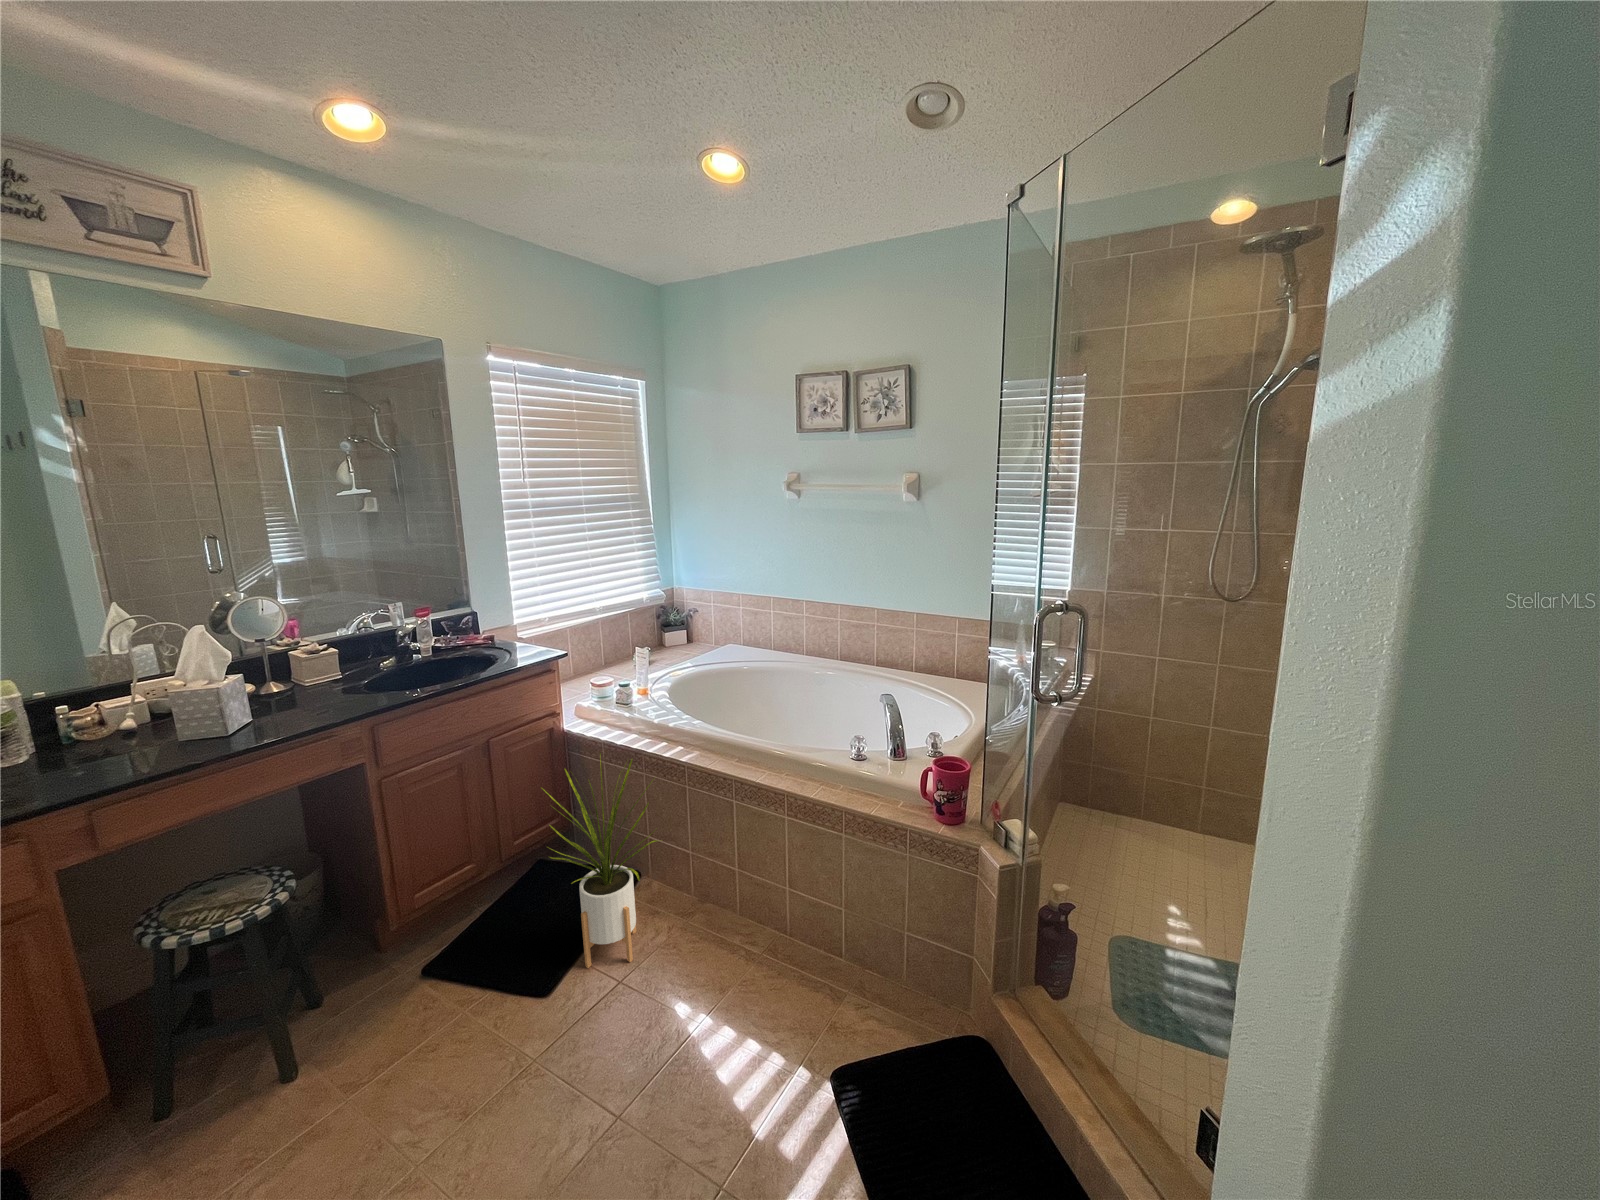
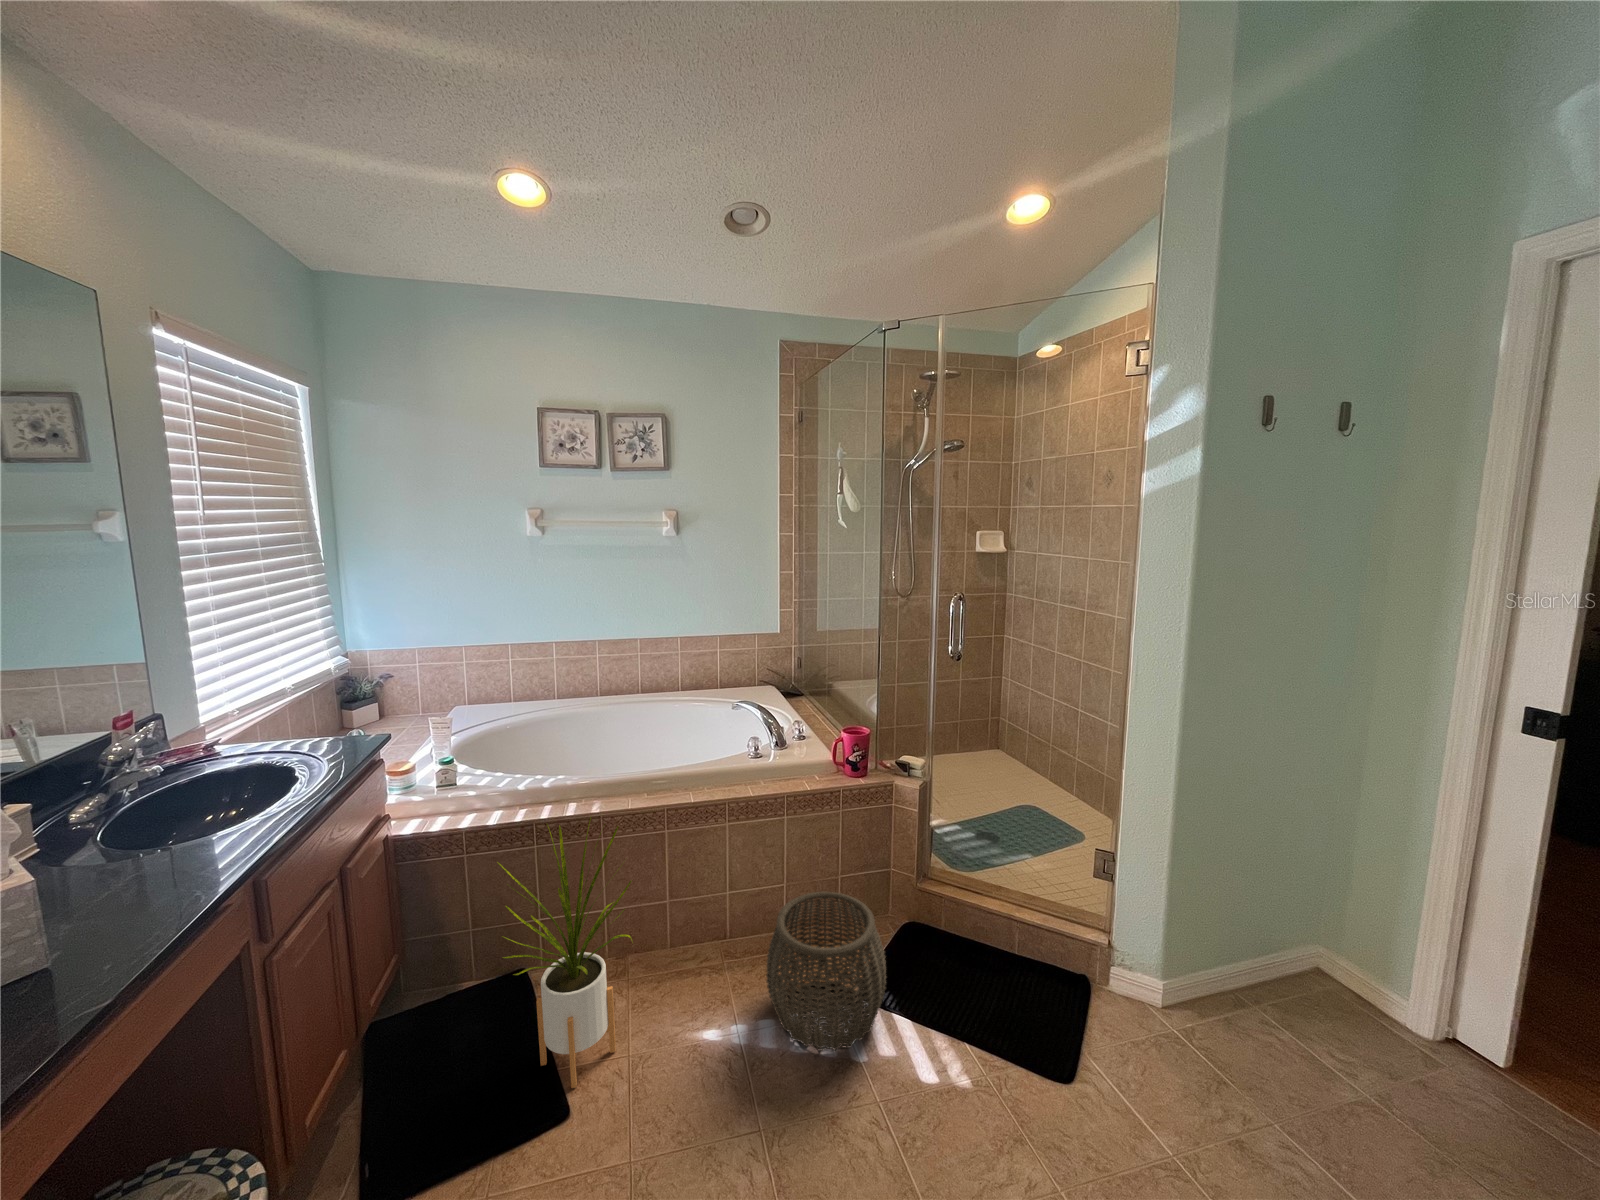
woven basket: none [714,924,852,1114] -> present [766,892,886,1051]

